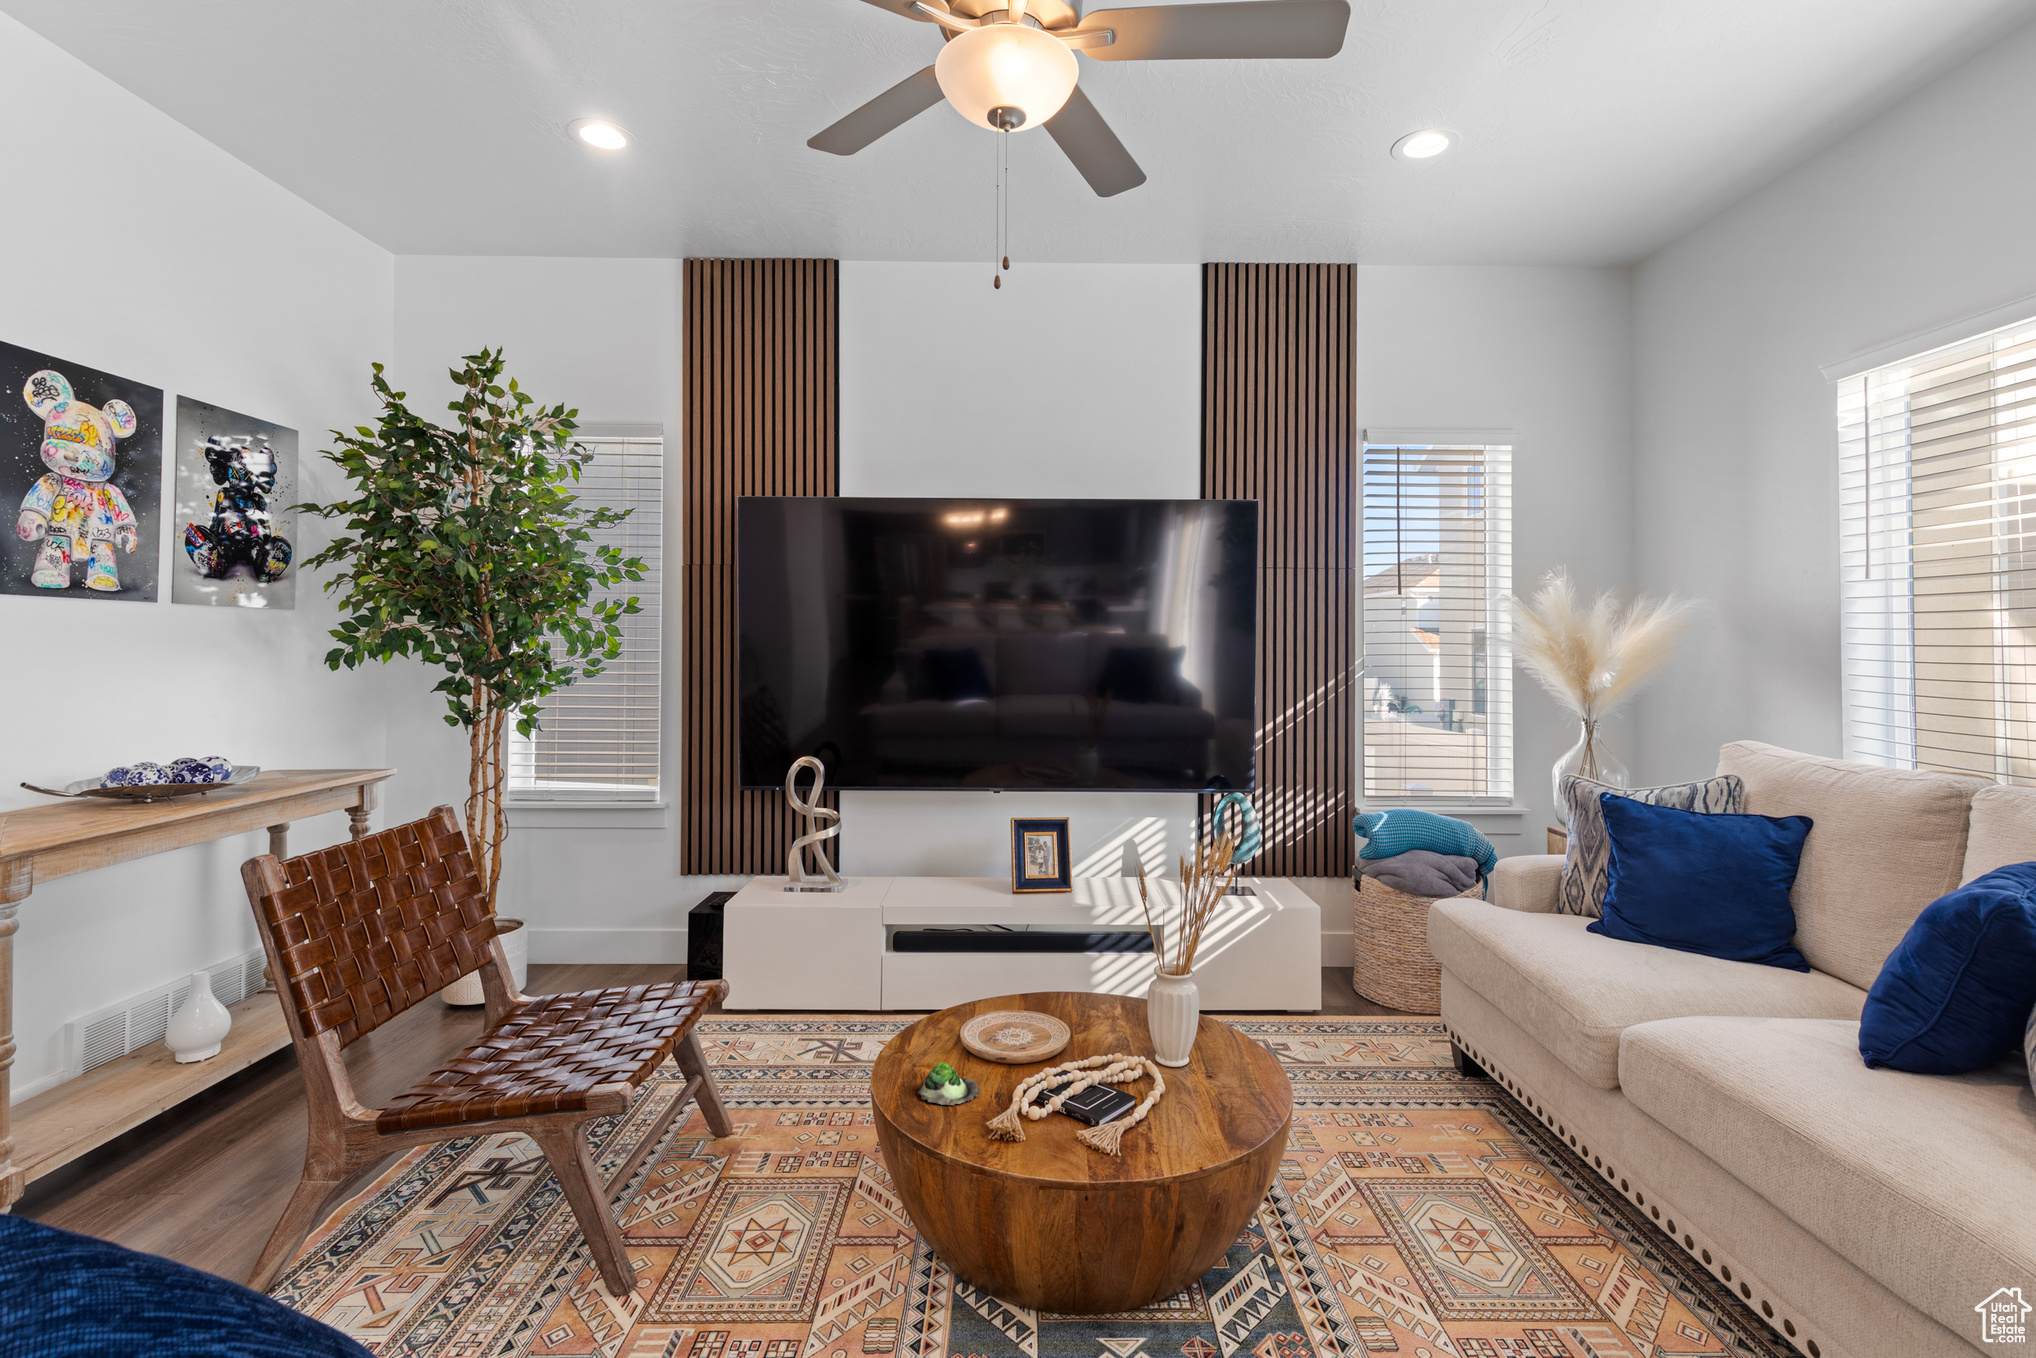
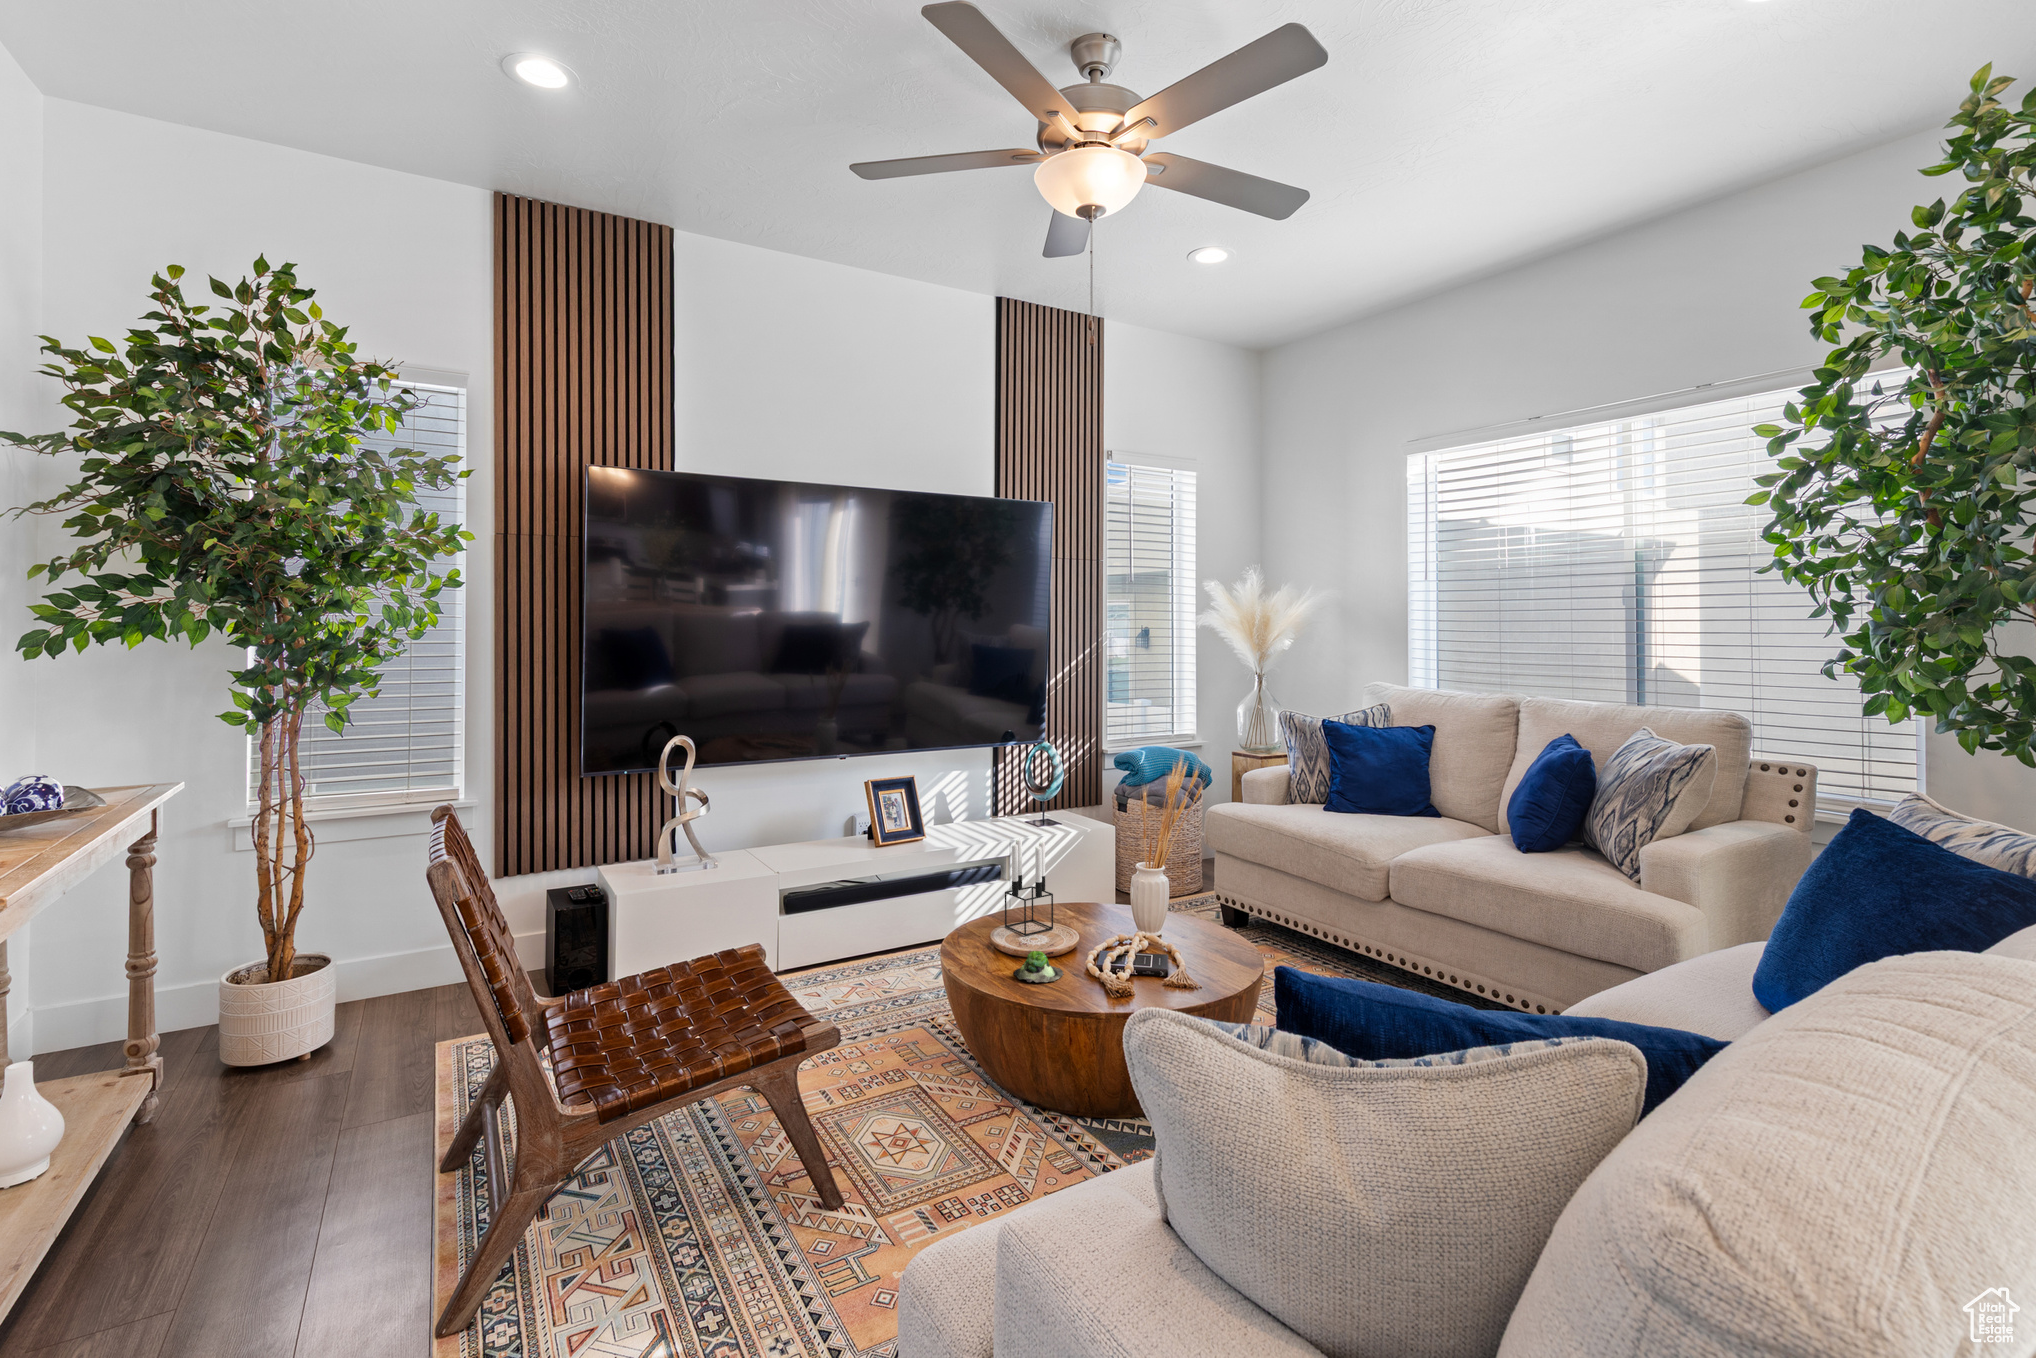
candle holder: none [1002,915,1050,1036] -> present [1005,839,1053,936]

